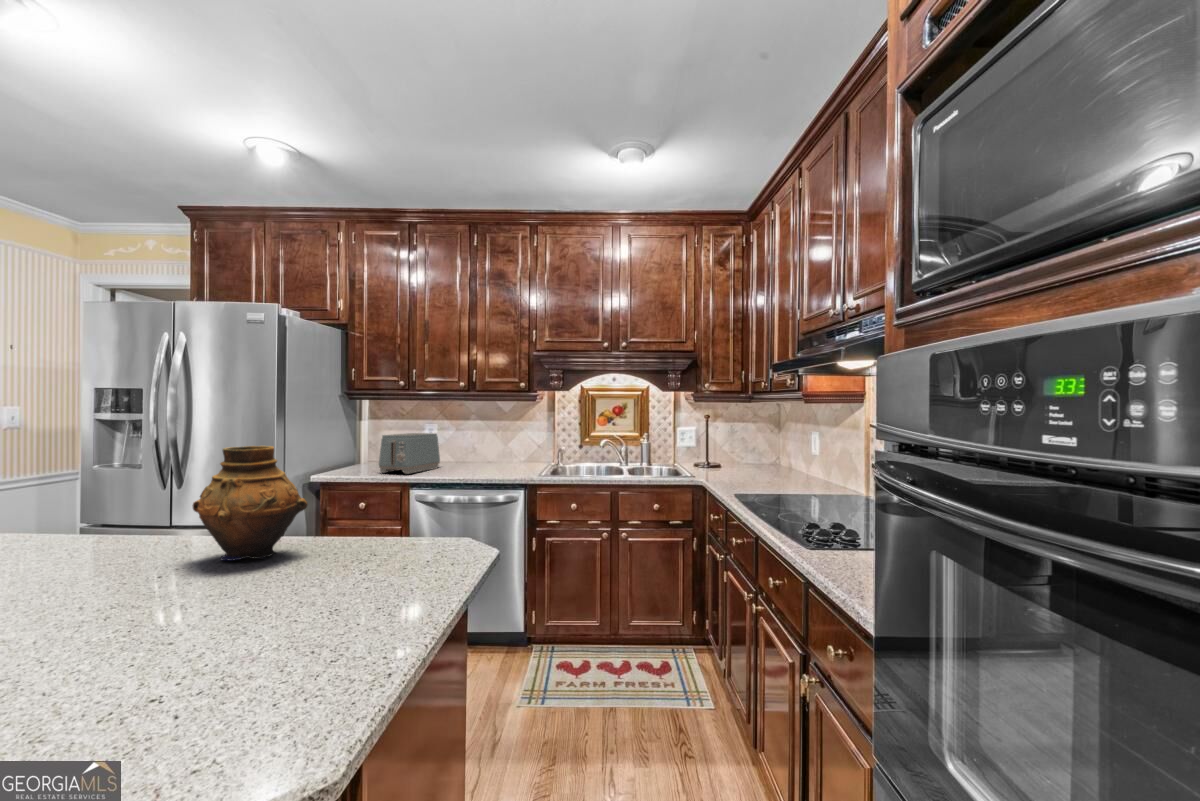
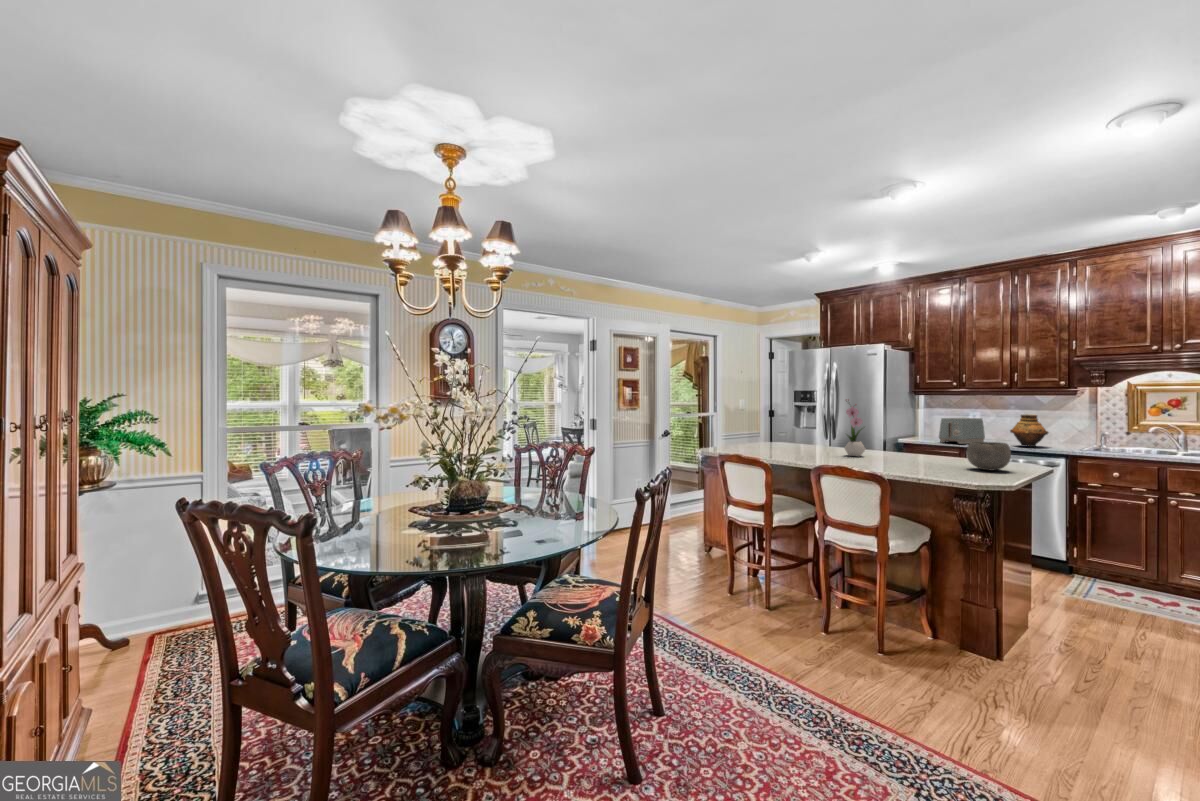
flower arrangement: none [68,402,147,557] -> present [845,406,866,456]
vase: present [192,446,307,561] -> present [1010,415,1048,447]
ceramic bowl: none [345,499,433,570] -> present [966,442,1011,471]

